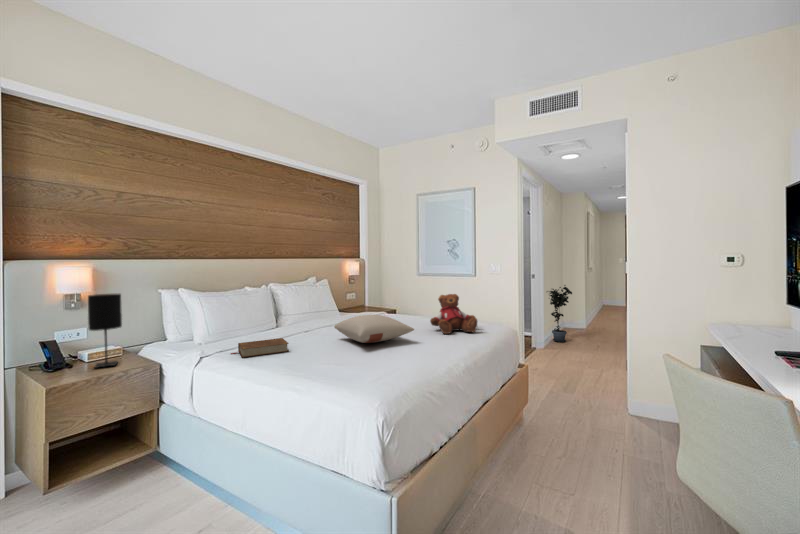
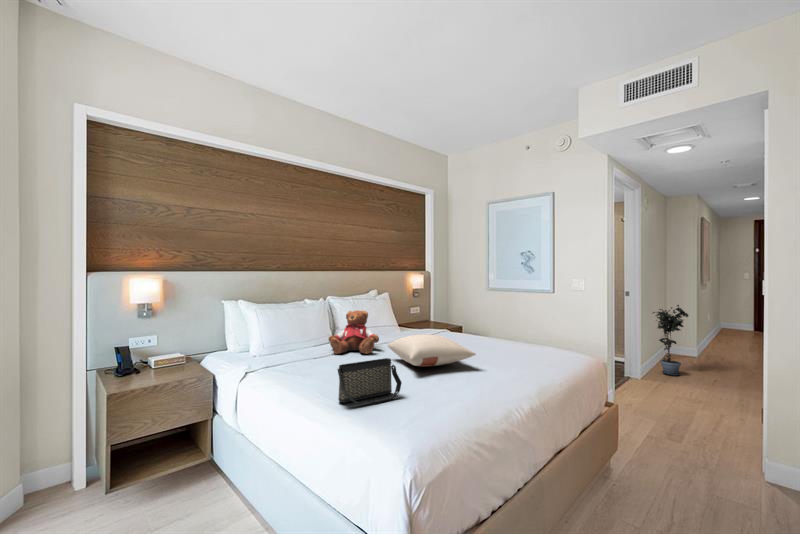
table lamp: present [88,294,122,368] -> none [154,303,183,376]
teddy bear: present [430,294,478,334] -> present [329,310,379,354]
handbag: none [298,335,356,377] -> present [338,358,402,404]
book: present [231,338,288,357] -> none [279,355,336,375]

